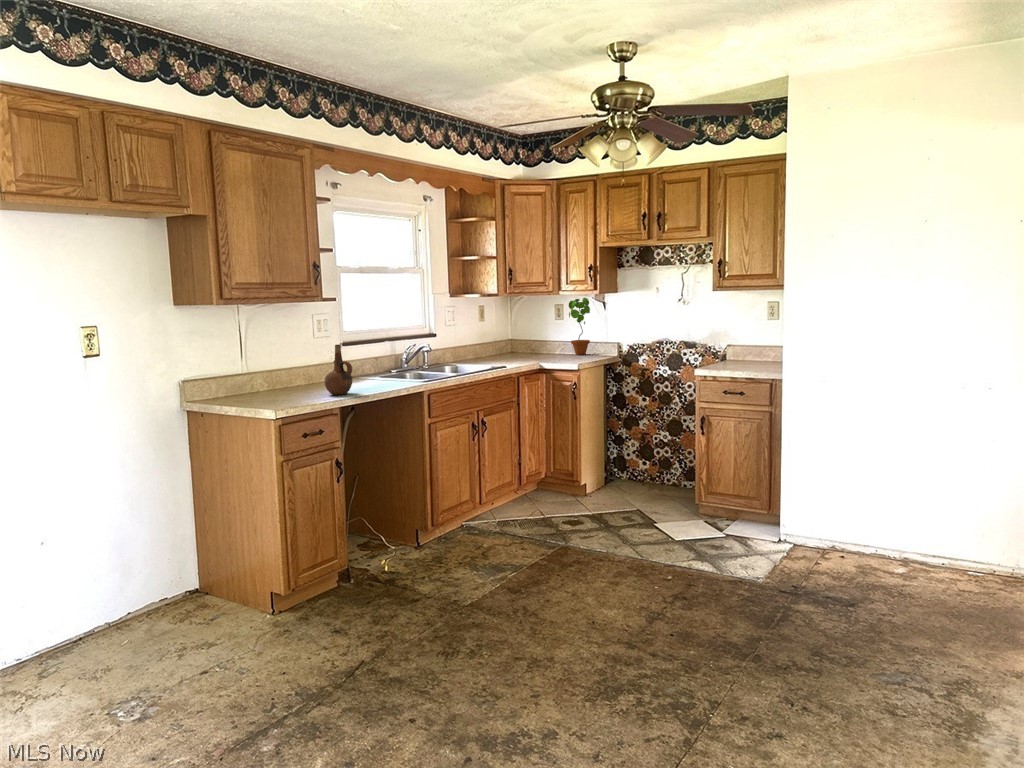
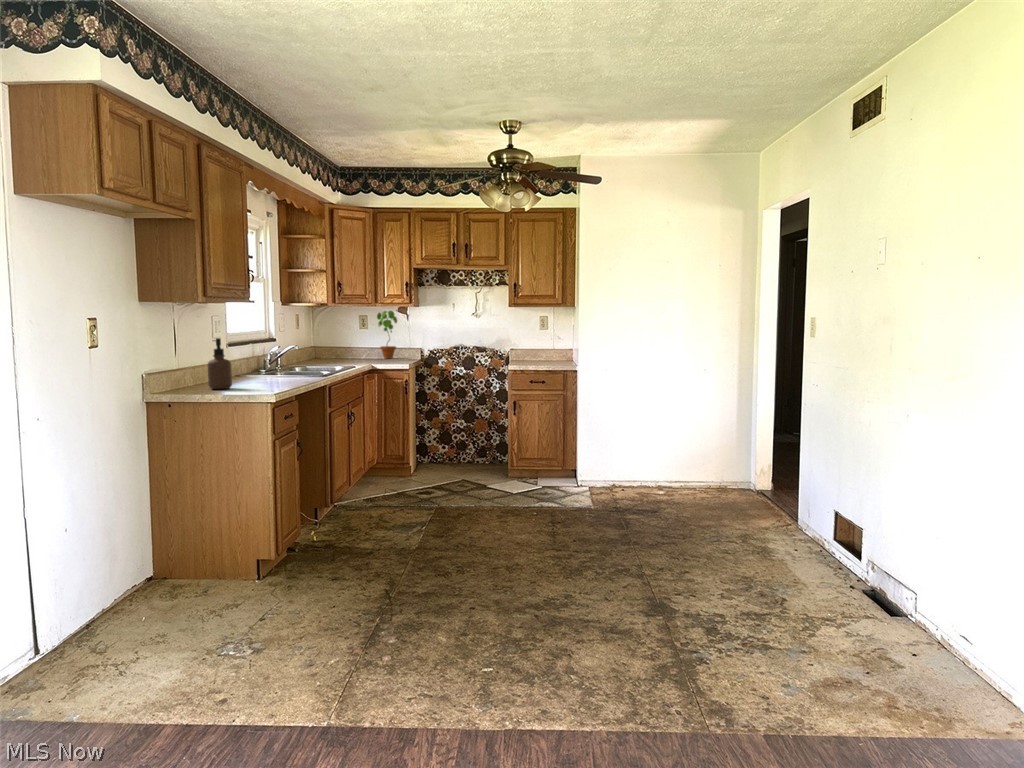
ceramic pitcher: present [324,344,352,395] -> none [238,336,266,382]
soap dispenser: none [269,351,295,405] -> present [208,338,232,389]

